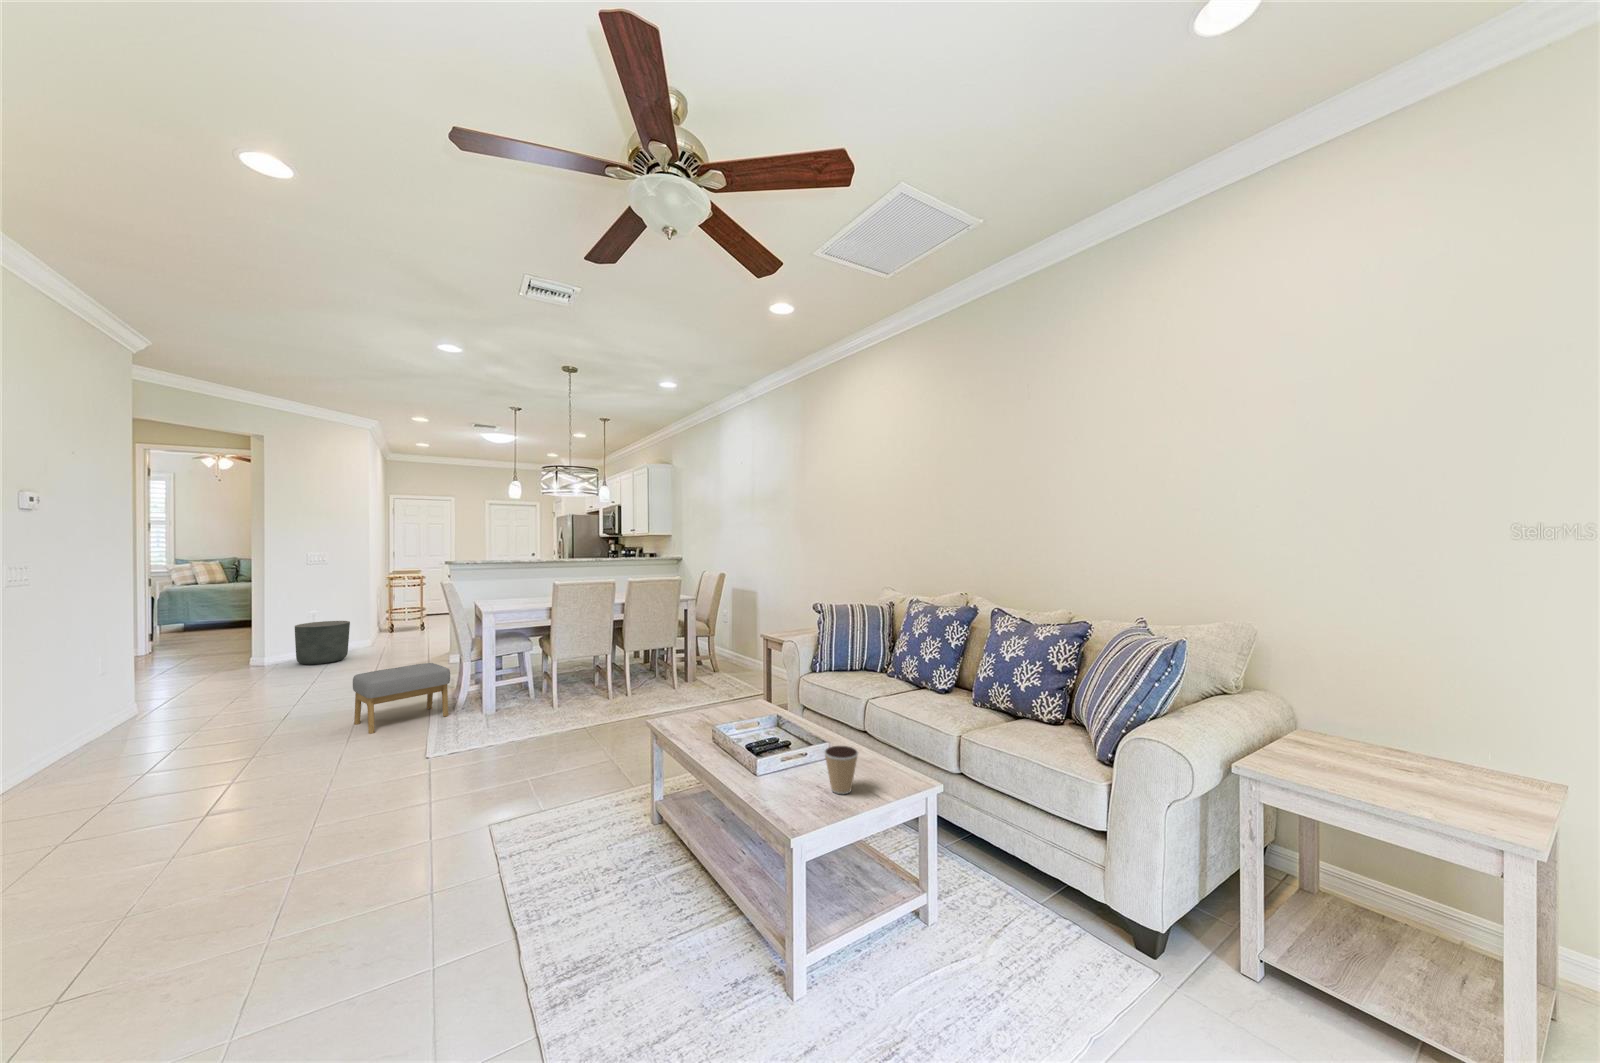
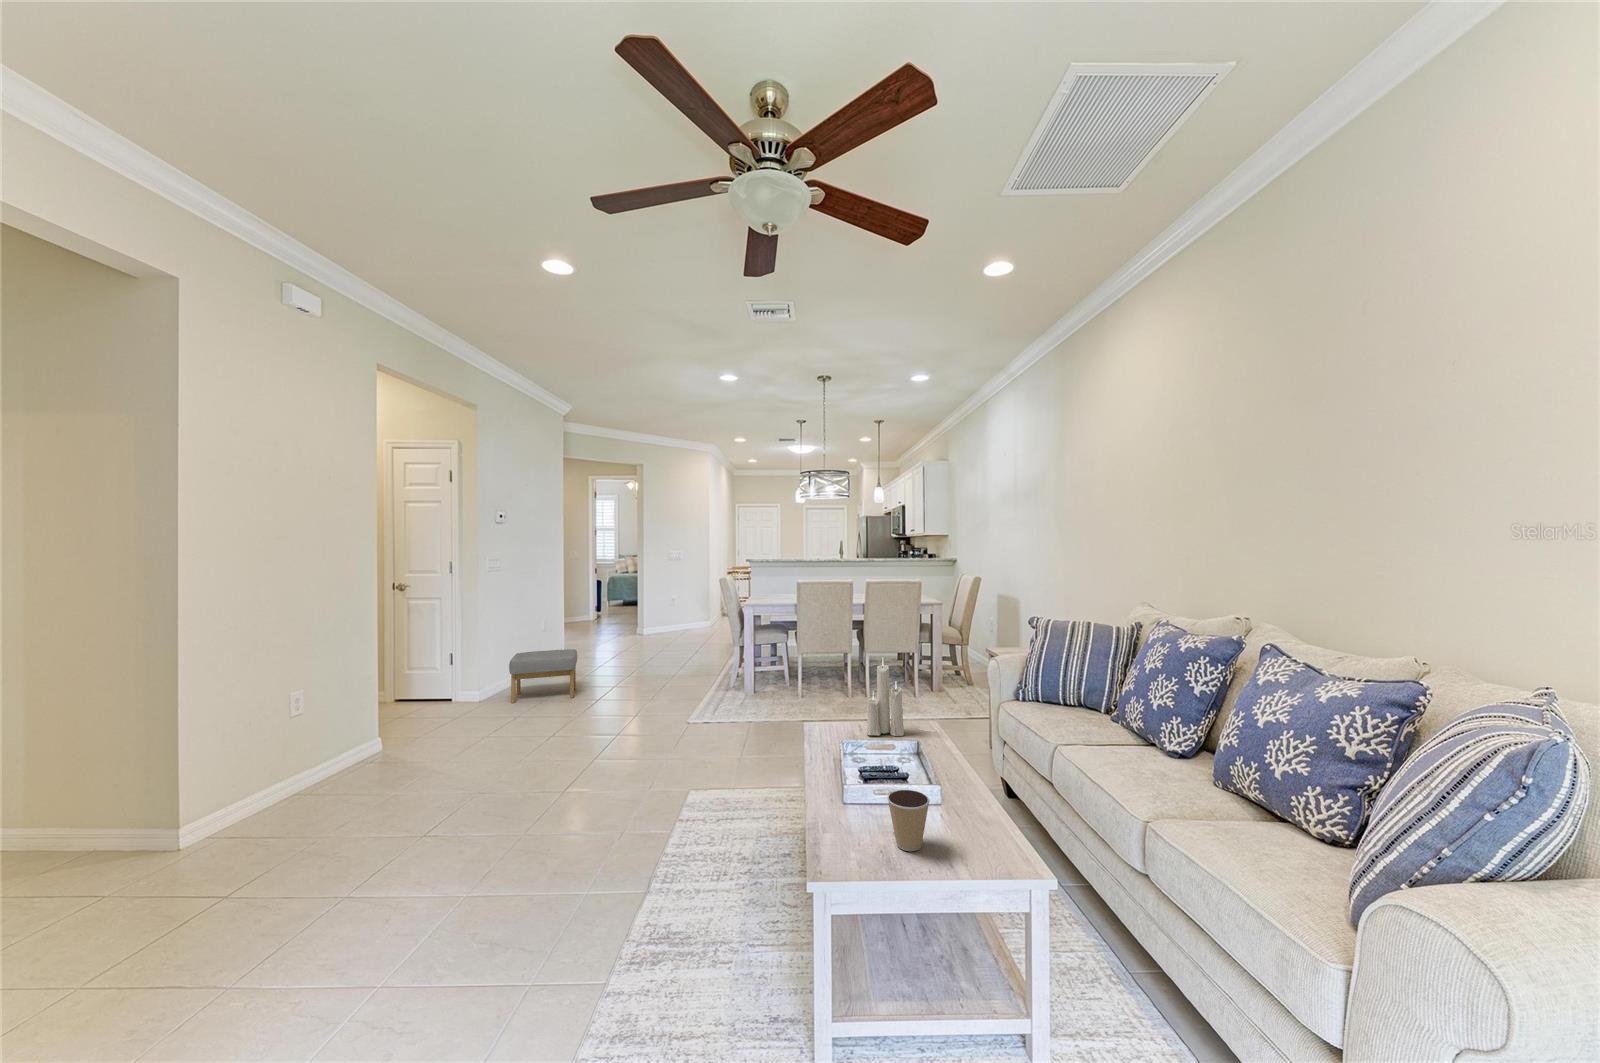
planter: present [295,621,350,665] -> none [659,606,692,639]
candle: none [721,642,754,718] -> present [866,660,904,736]
footstool: present [353,663,450,734] -> present [509,649,577,703]

